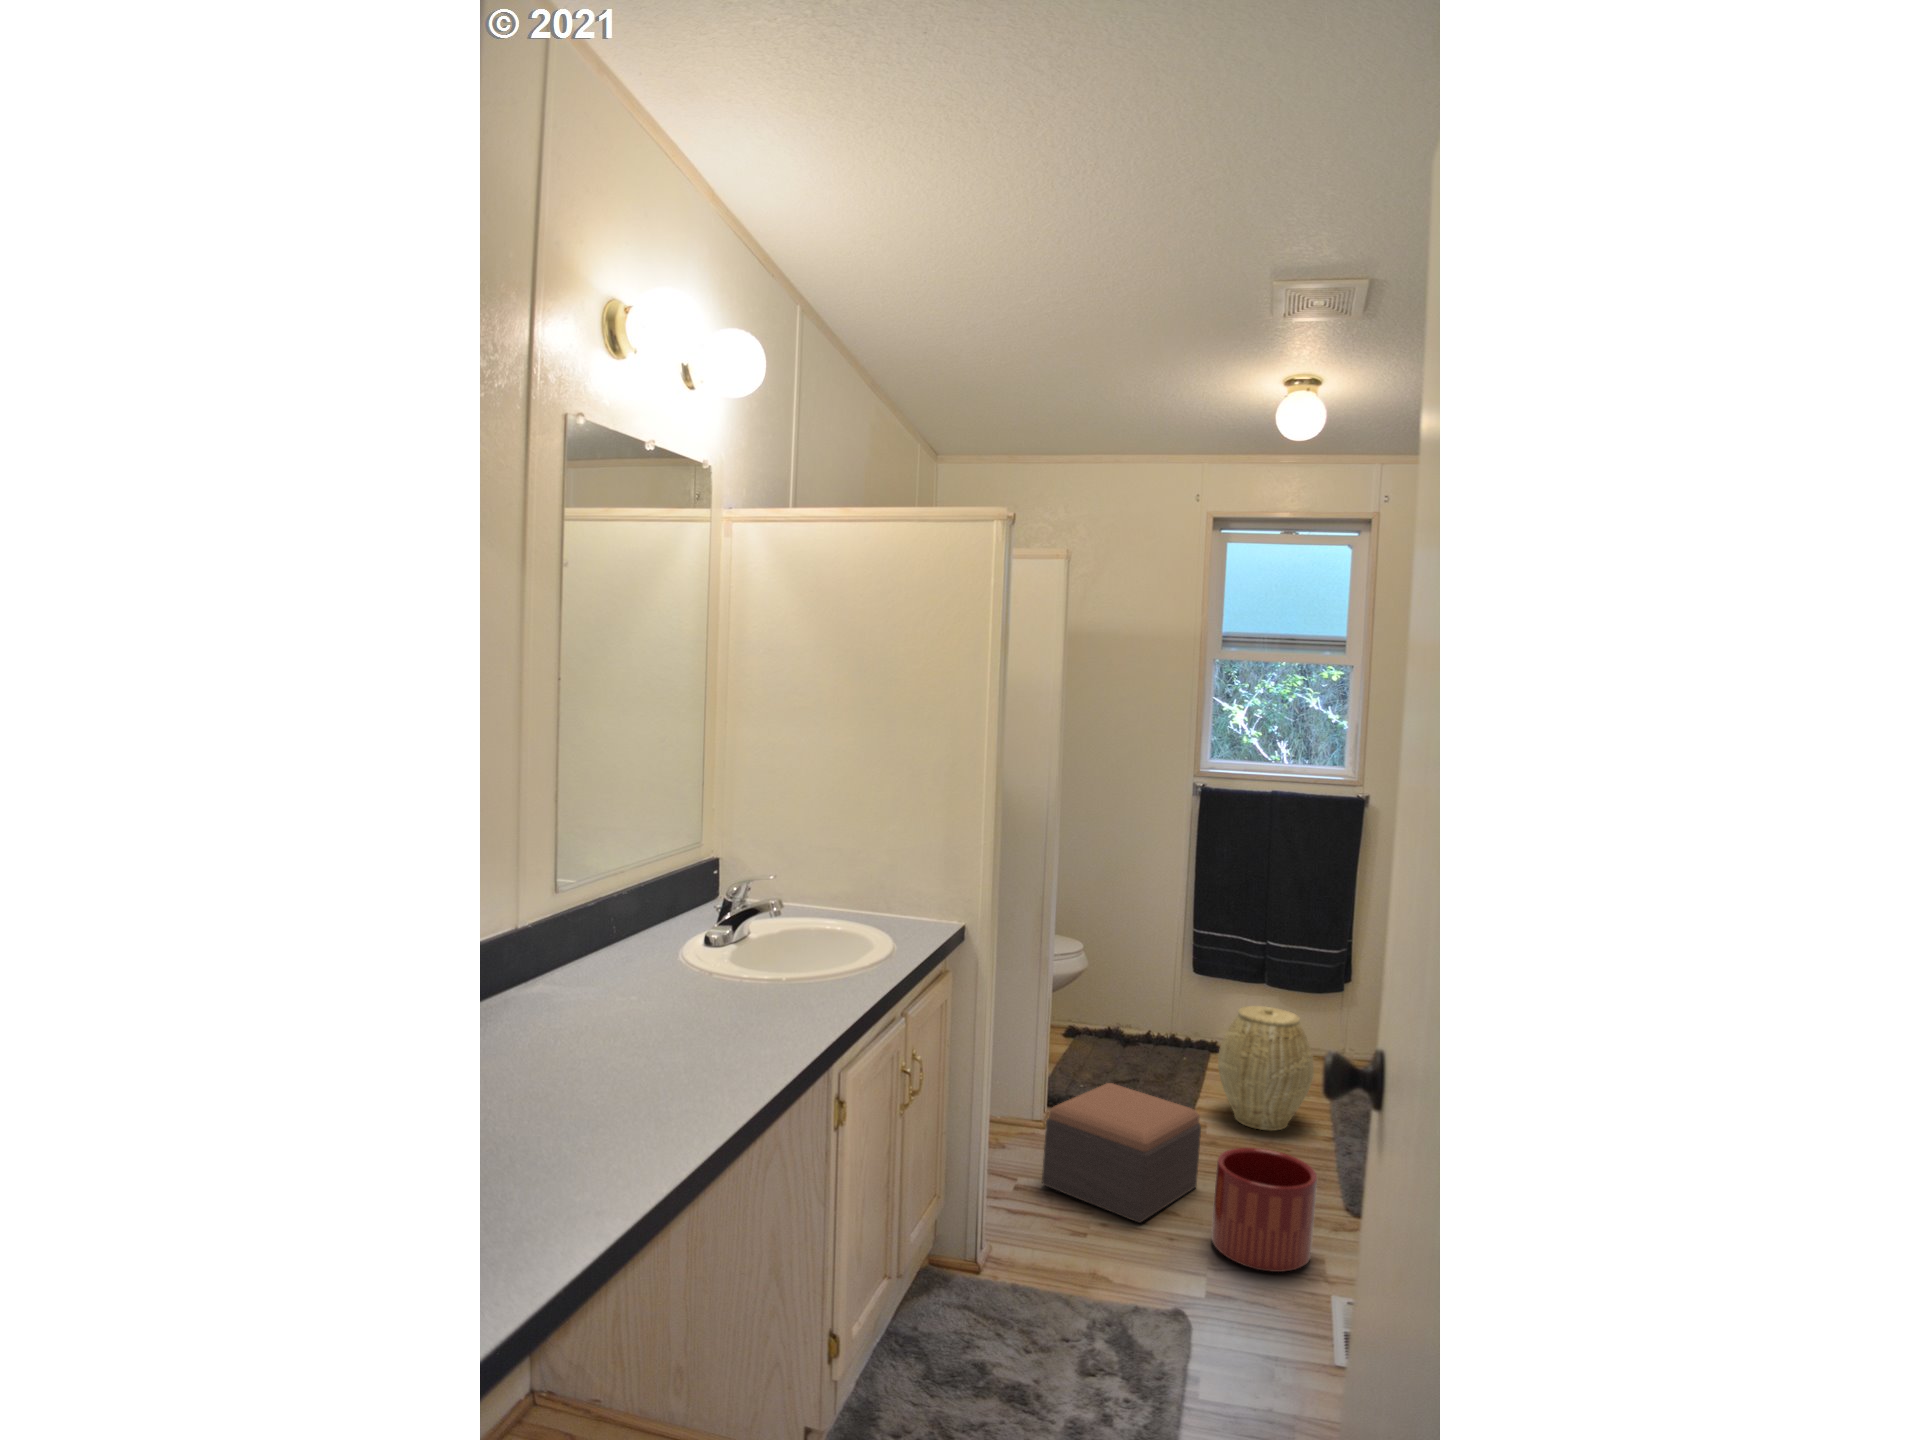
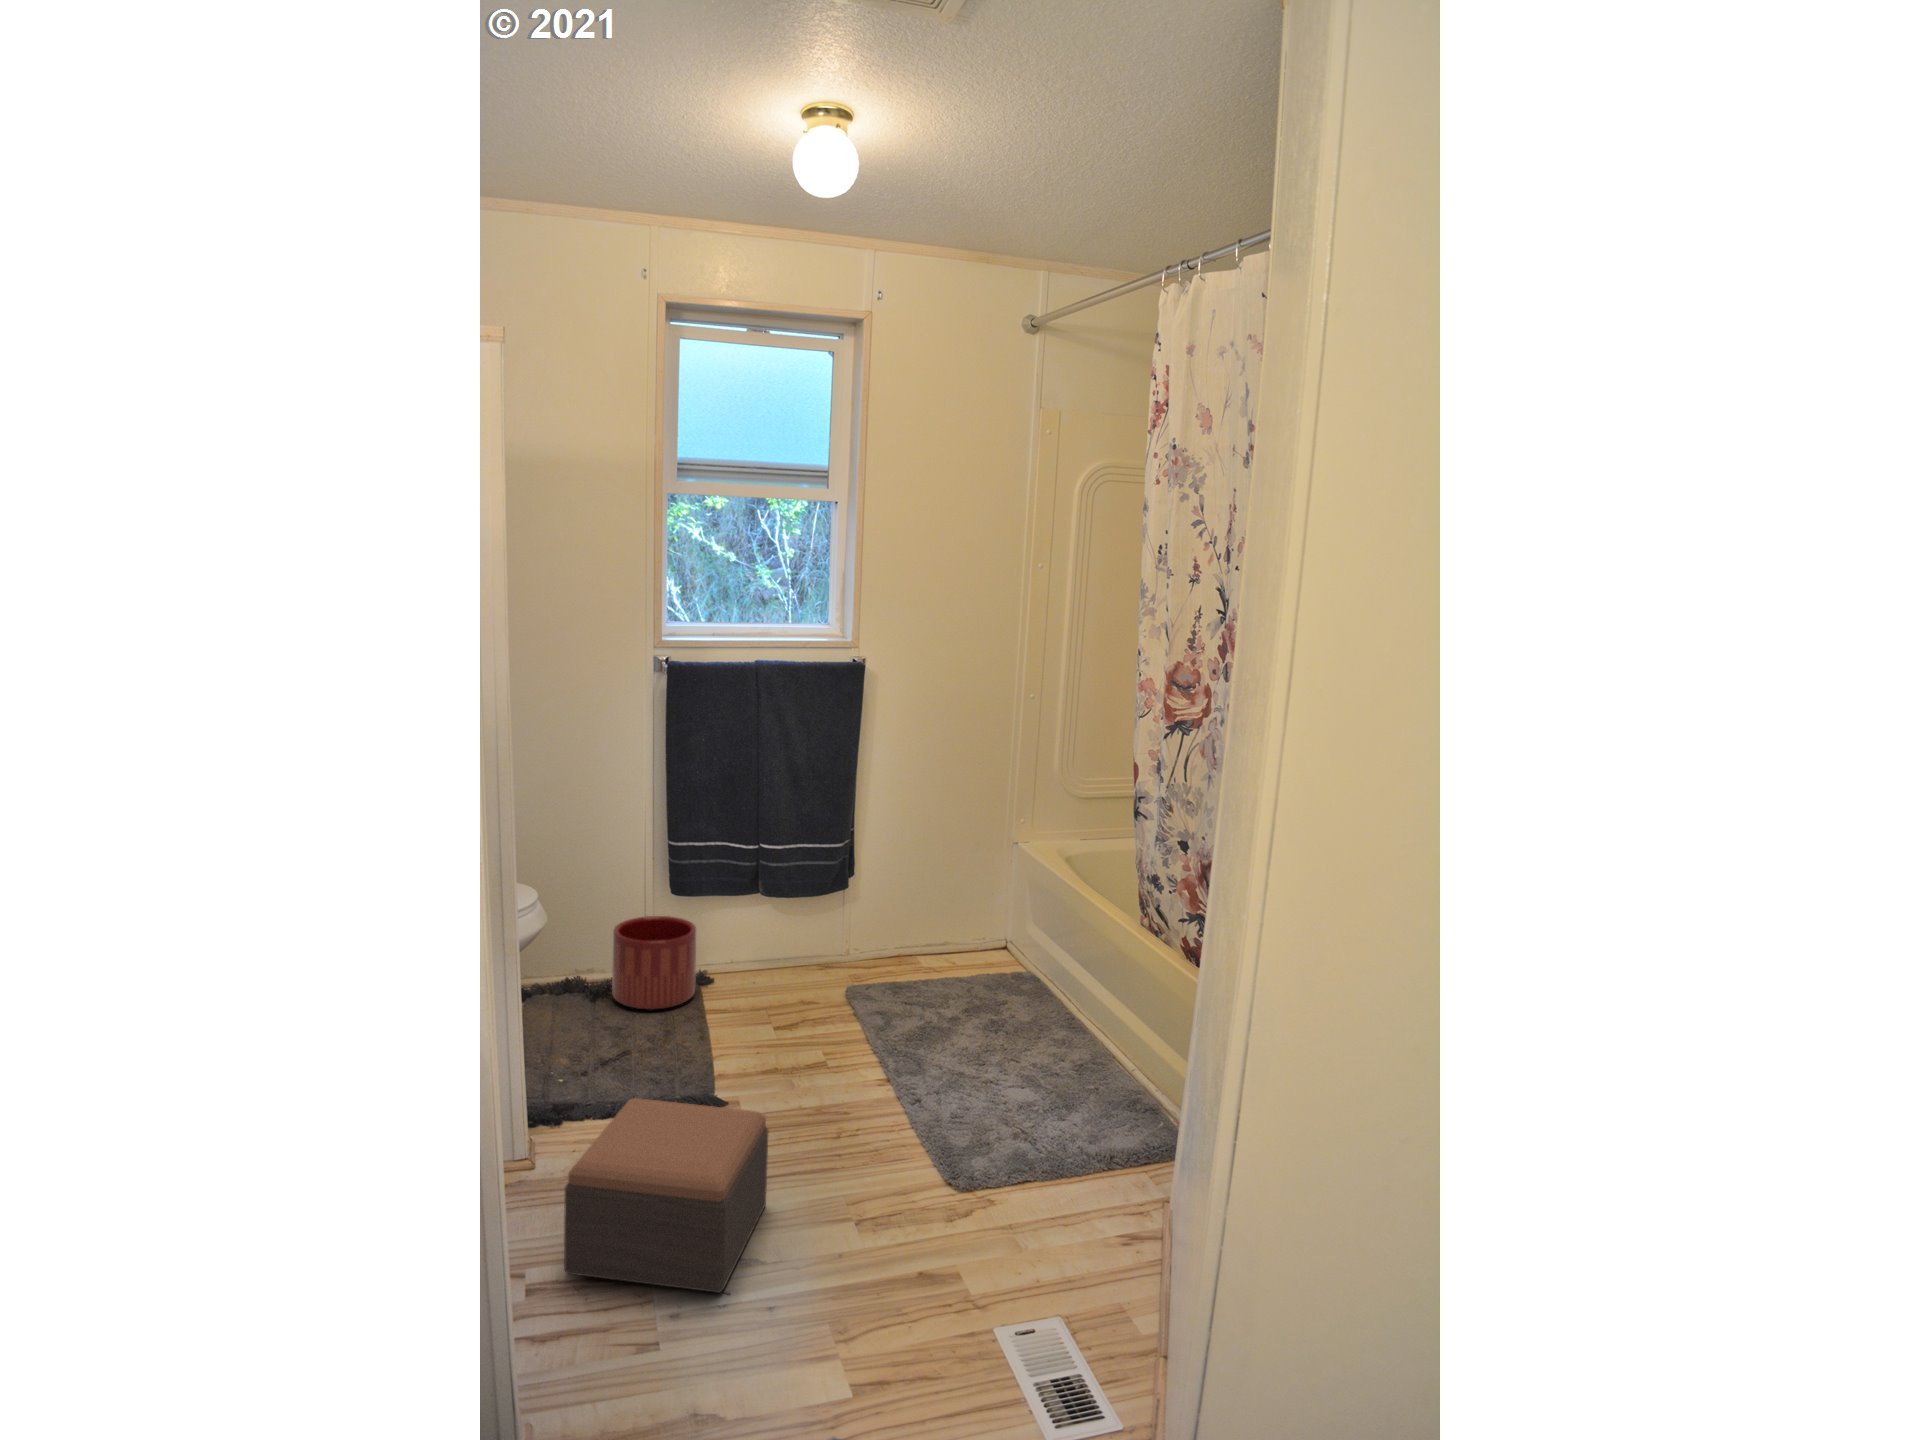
woven basket: present [1218,1006,1314,1131] -> none [742,937,858,1089]
planter: present [1211,1148,1317,1272] -> present [612,916,696,1010]

